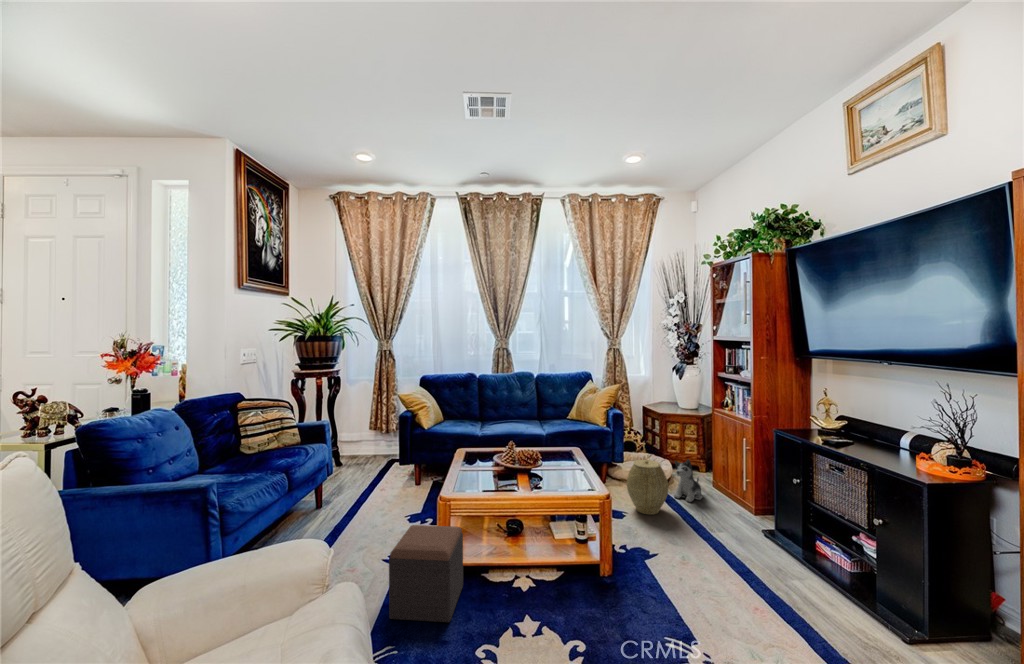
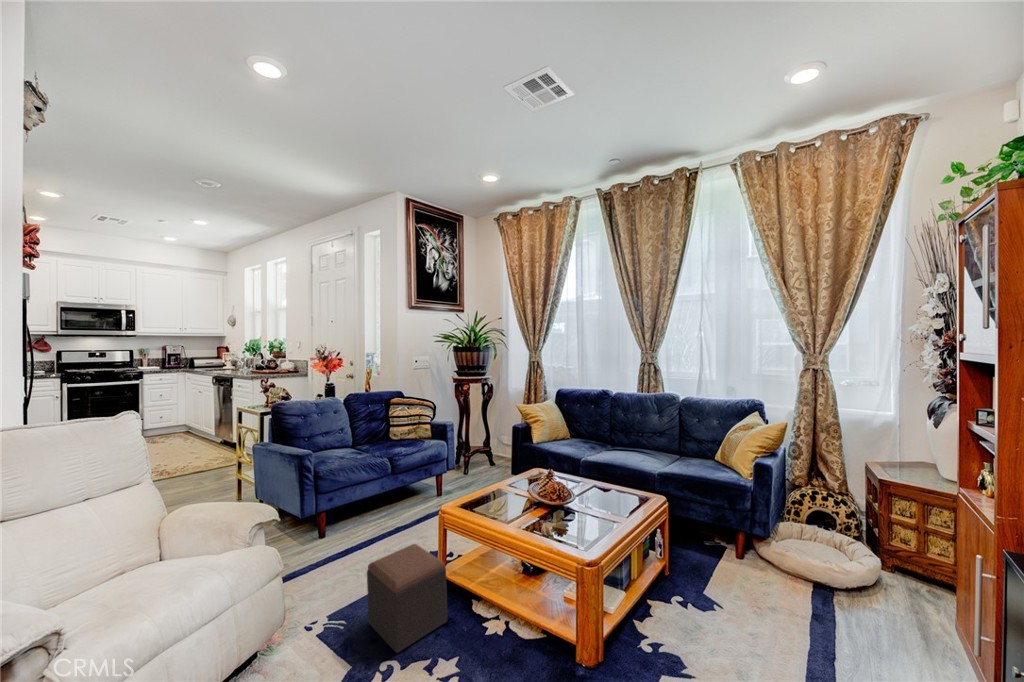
plush toy: present [674,459,702,502] -> none [841,568,910,652]
woven basket: present [627,460,668,514] -> none [731,548,803,641]

